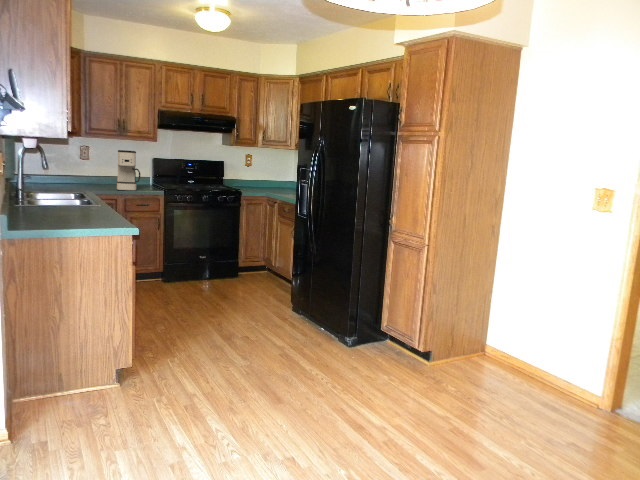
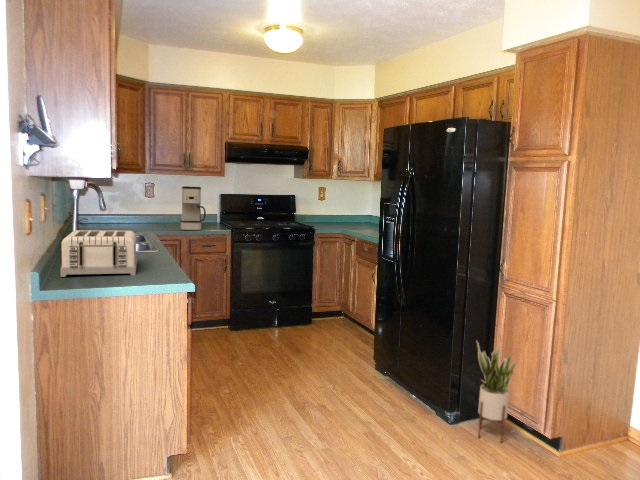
toaster: none [20,184,86,221] -> present [60,230,137,277]
potted plant: none [369,279,399,358] -> present [477,342,516,442]

